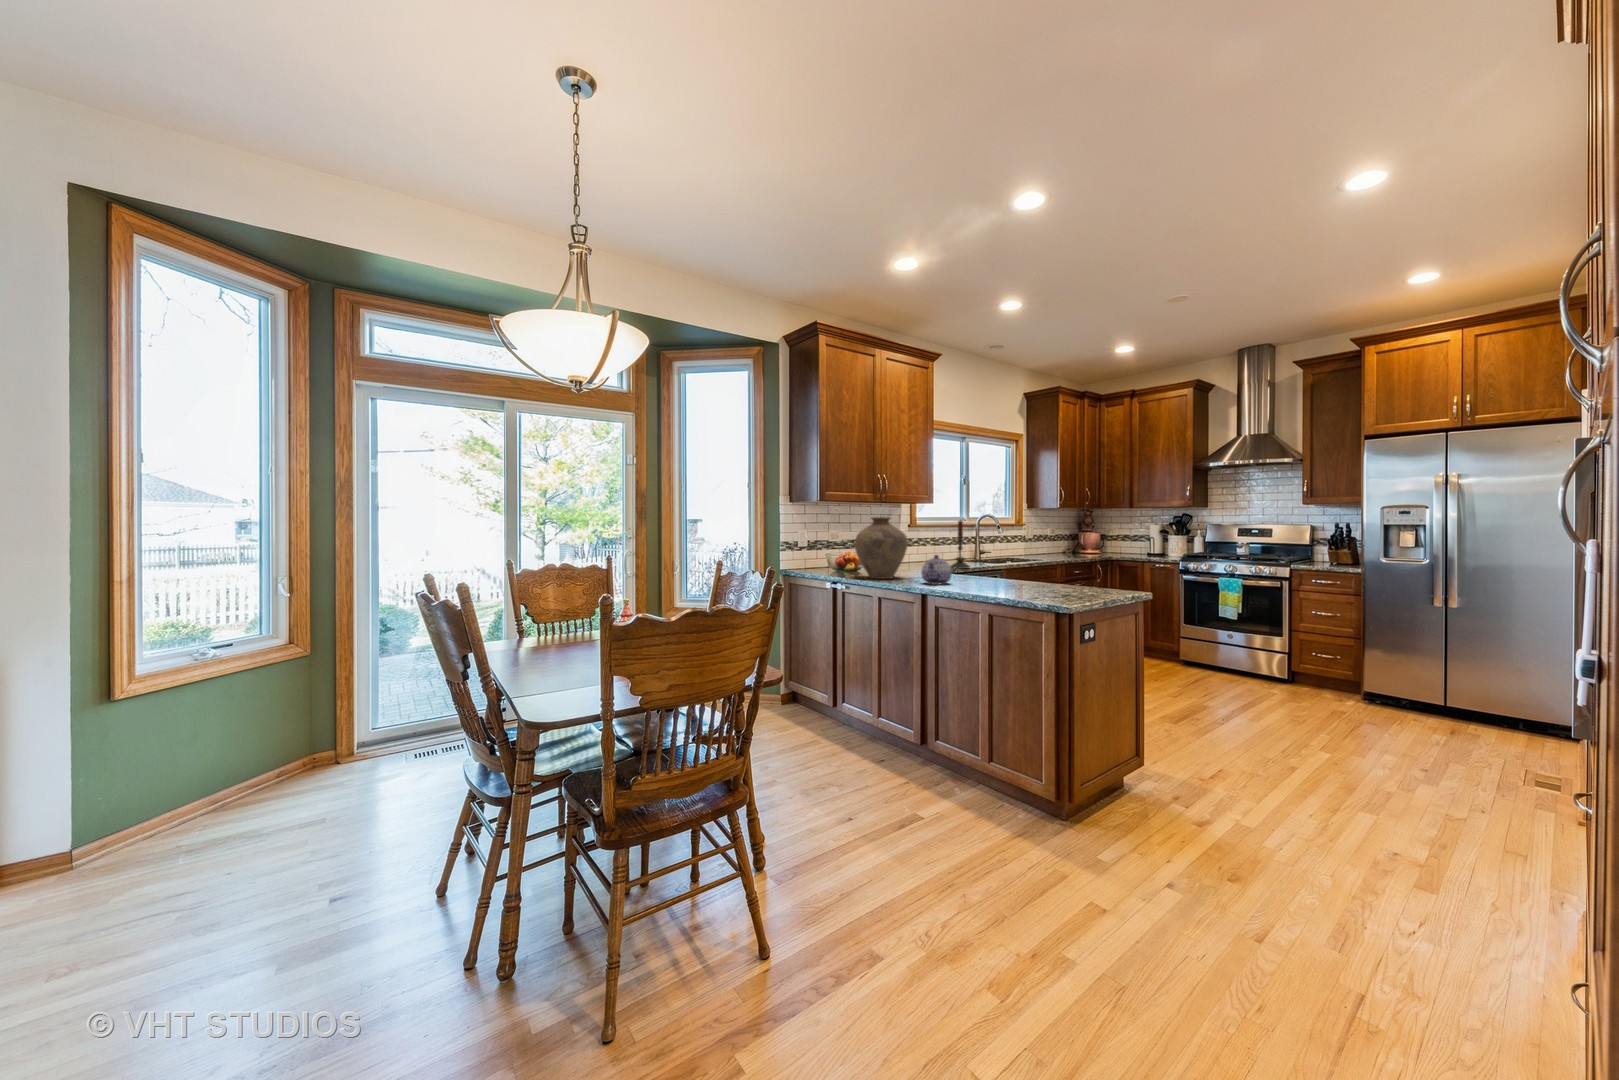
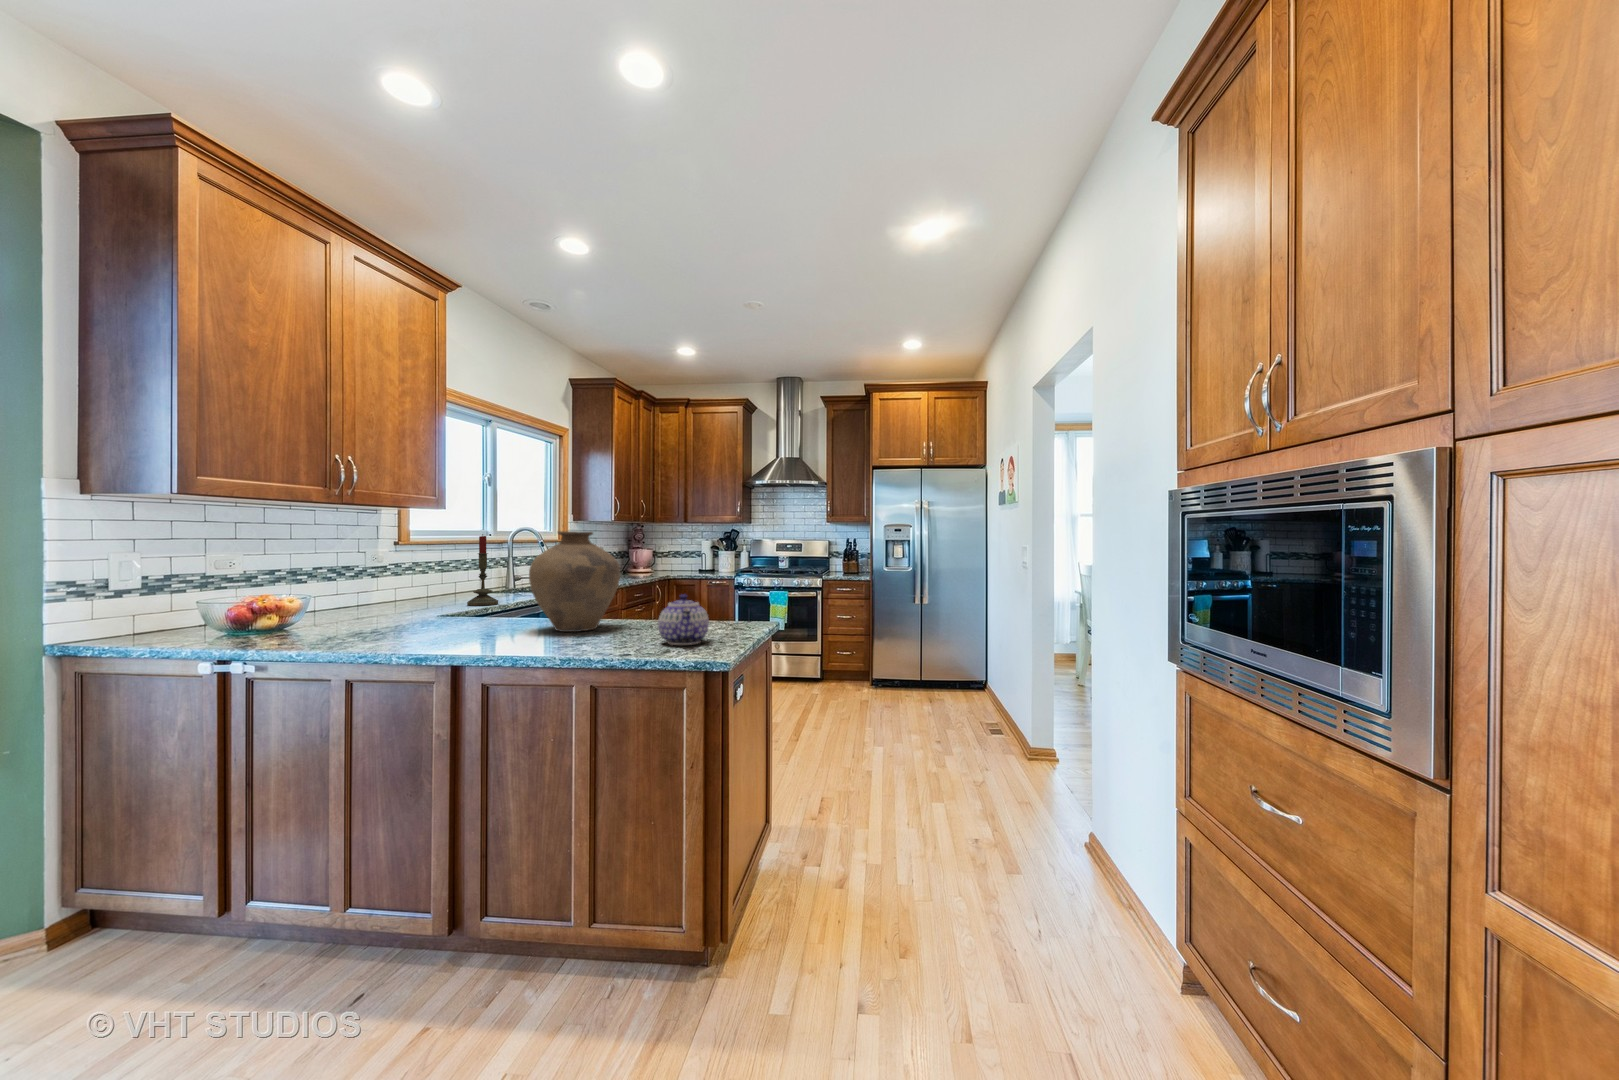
vase: present [855,517,908,579] -> present [529,531,620,632]
teapot: present [921,555,952,584] -> present [658,594,709,645]

